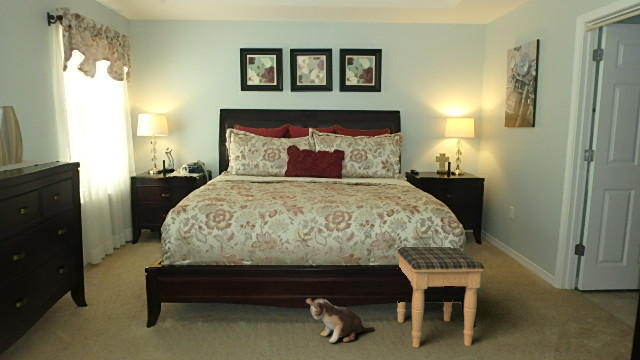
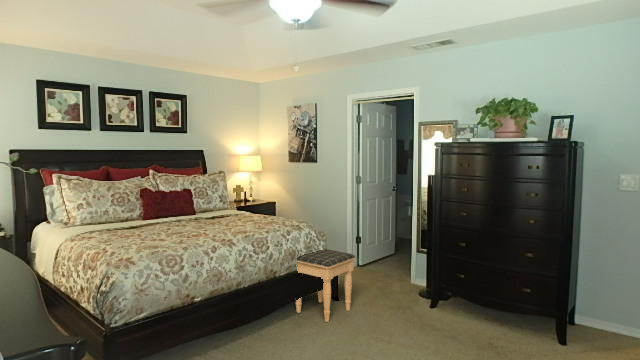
plush toy: present [306,298,374,343] -> none [260,308,293,339]

